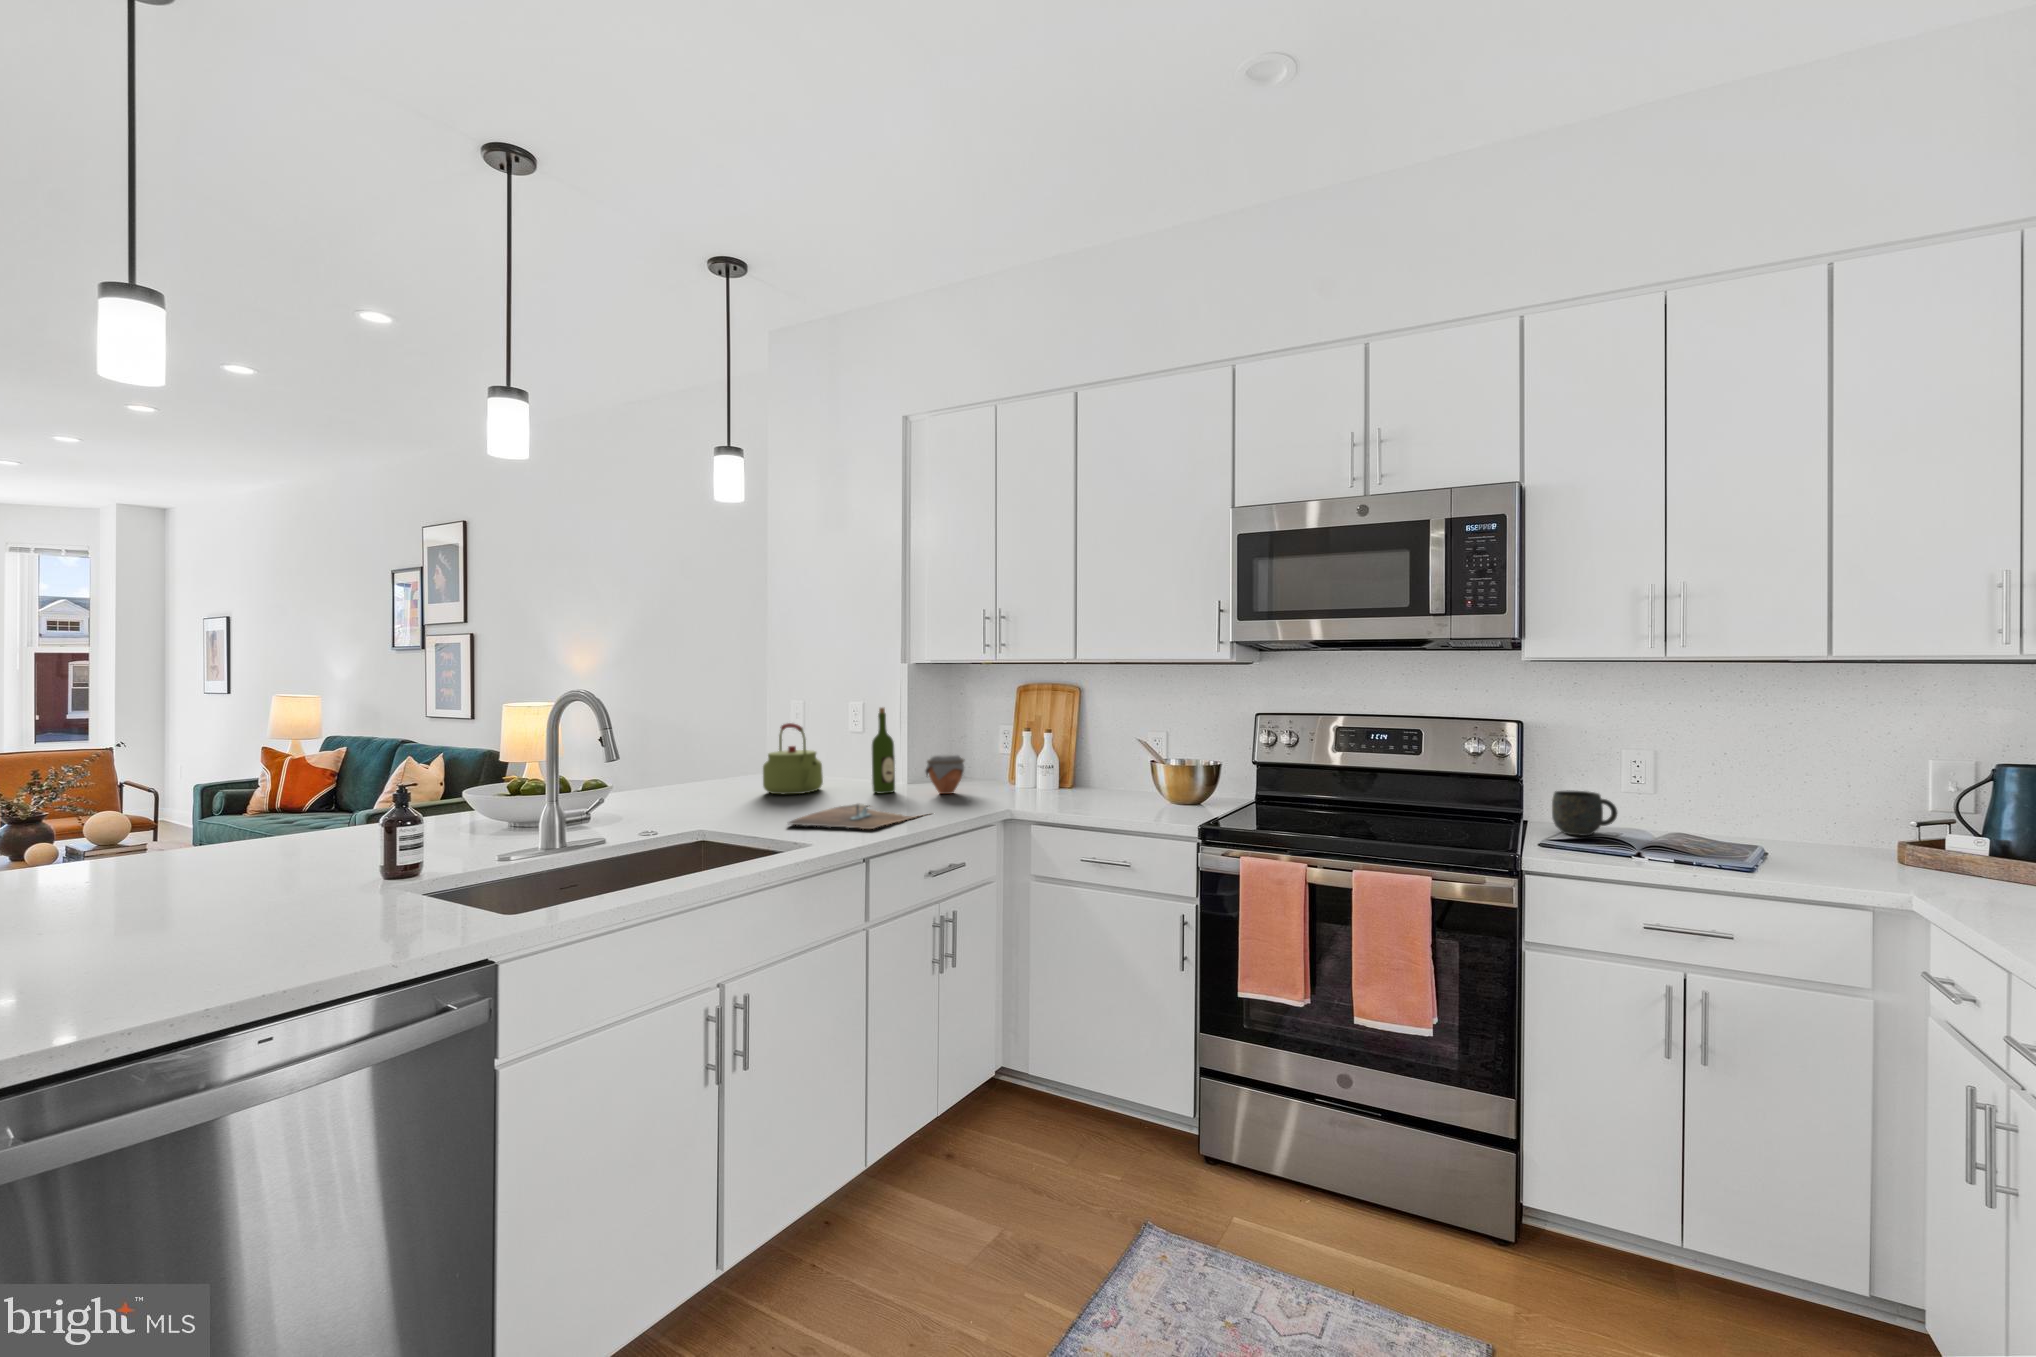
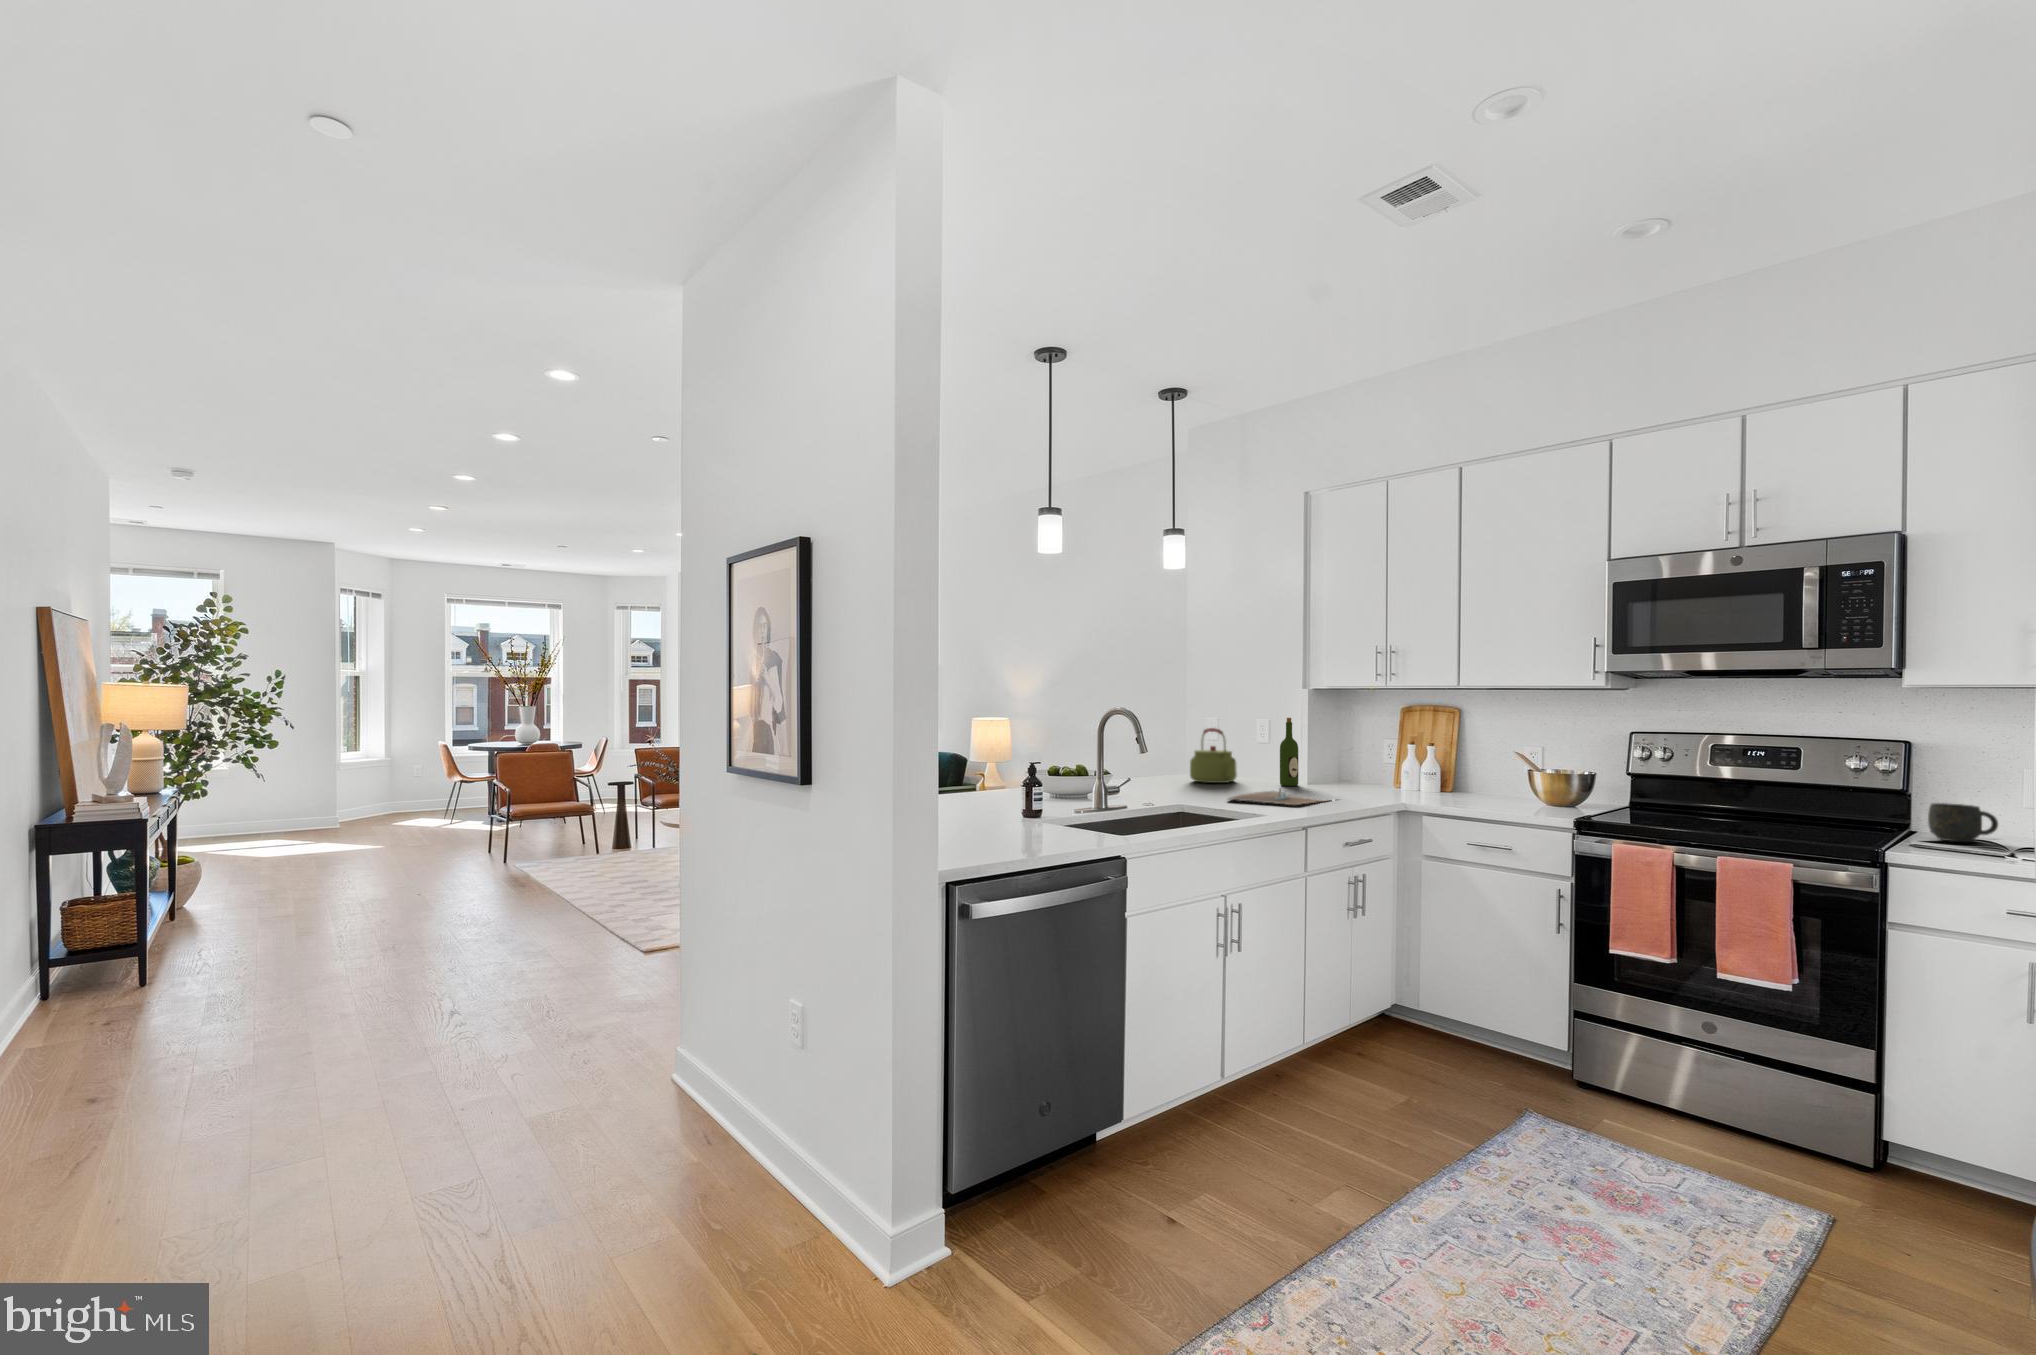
jar: present [926,754,964,794] -> none [1326,756,1359,788]

